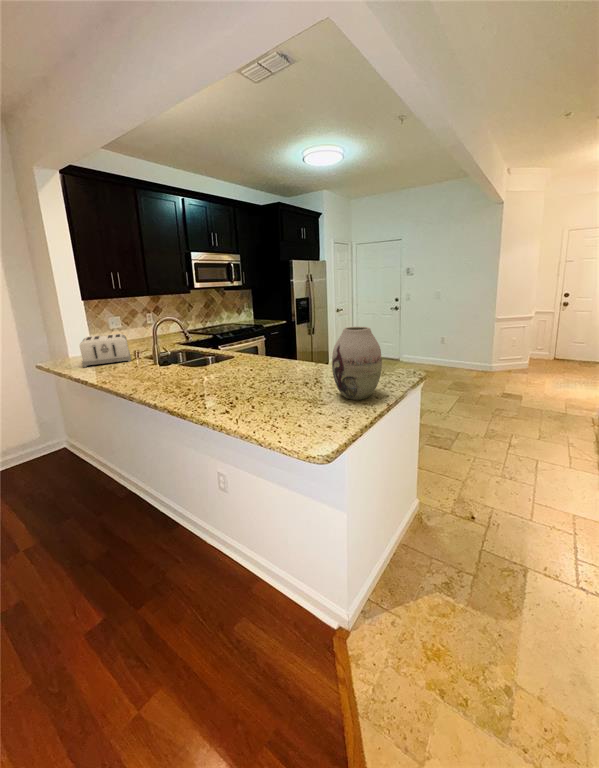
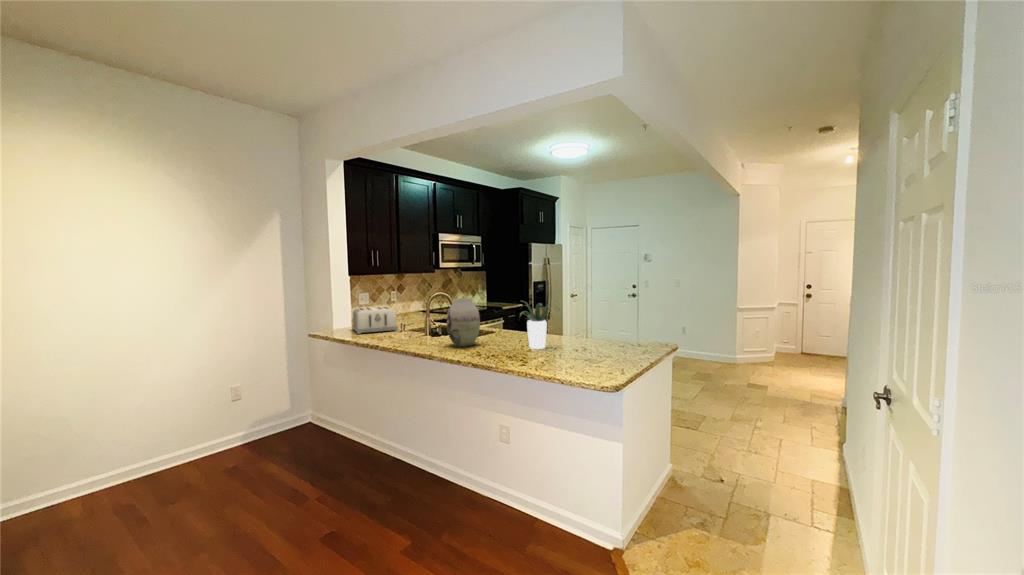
vase: present [332,326,382,400] -> present [447,298,480,347]
potted plant: none [232,330,294,390] -> present [520,302,552,349]

